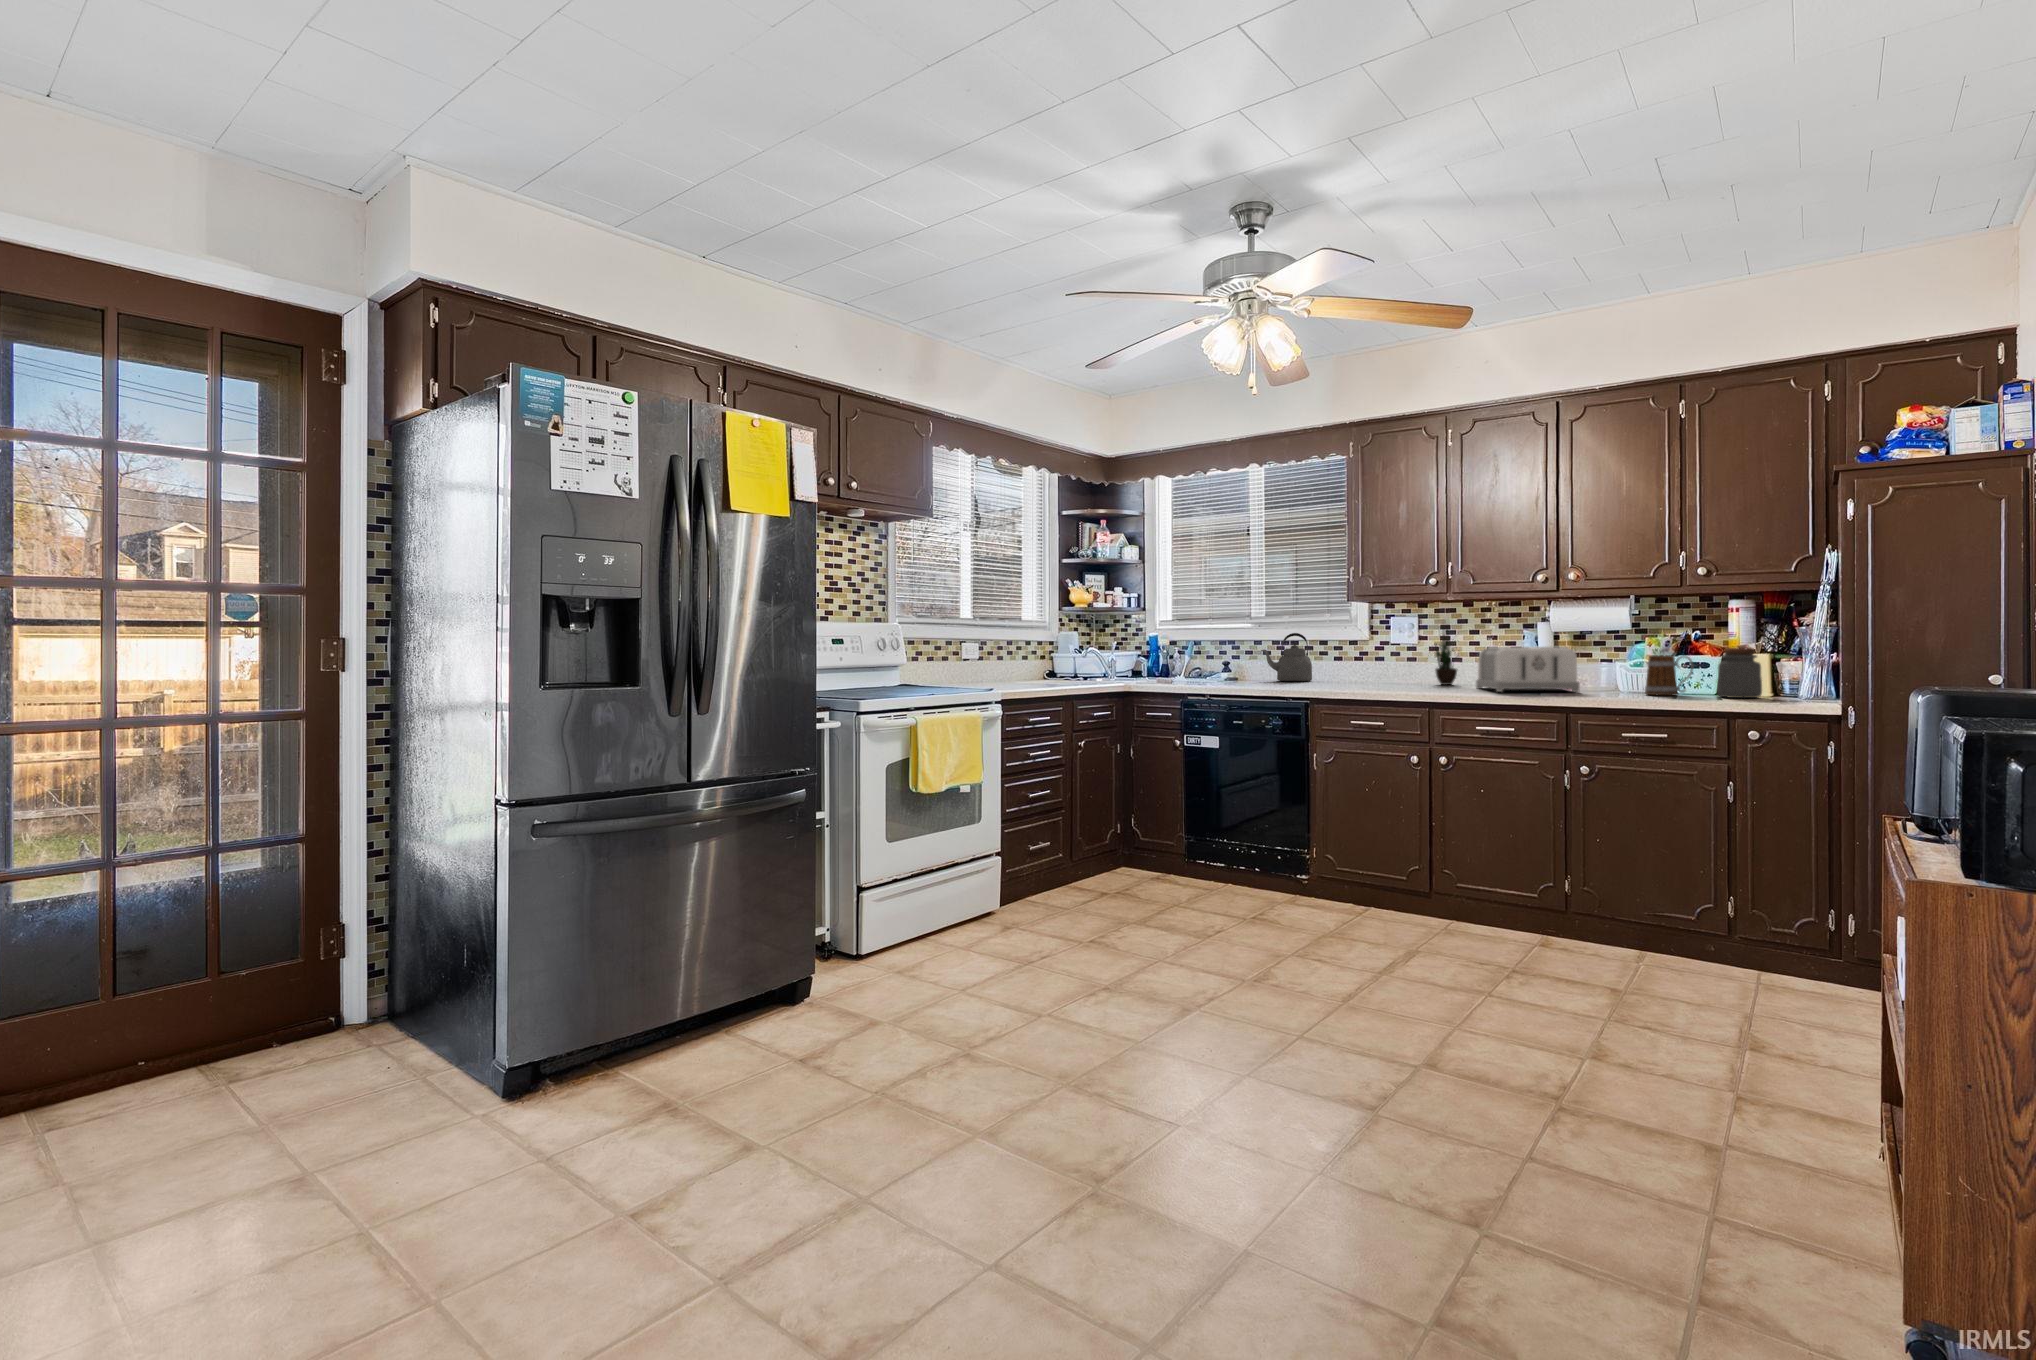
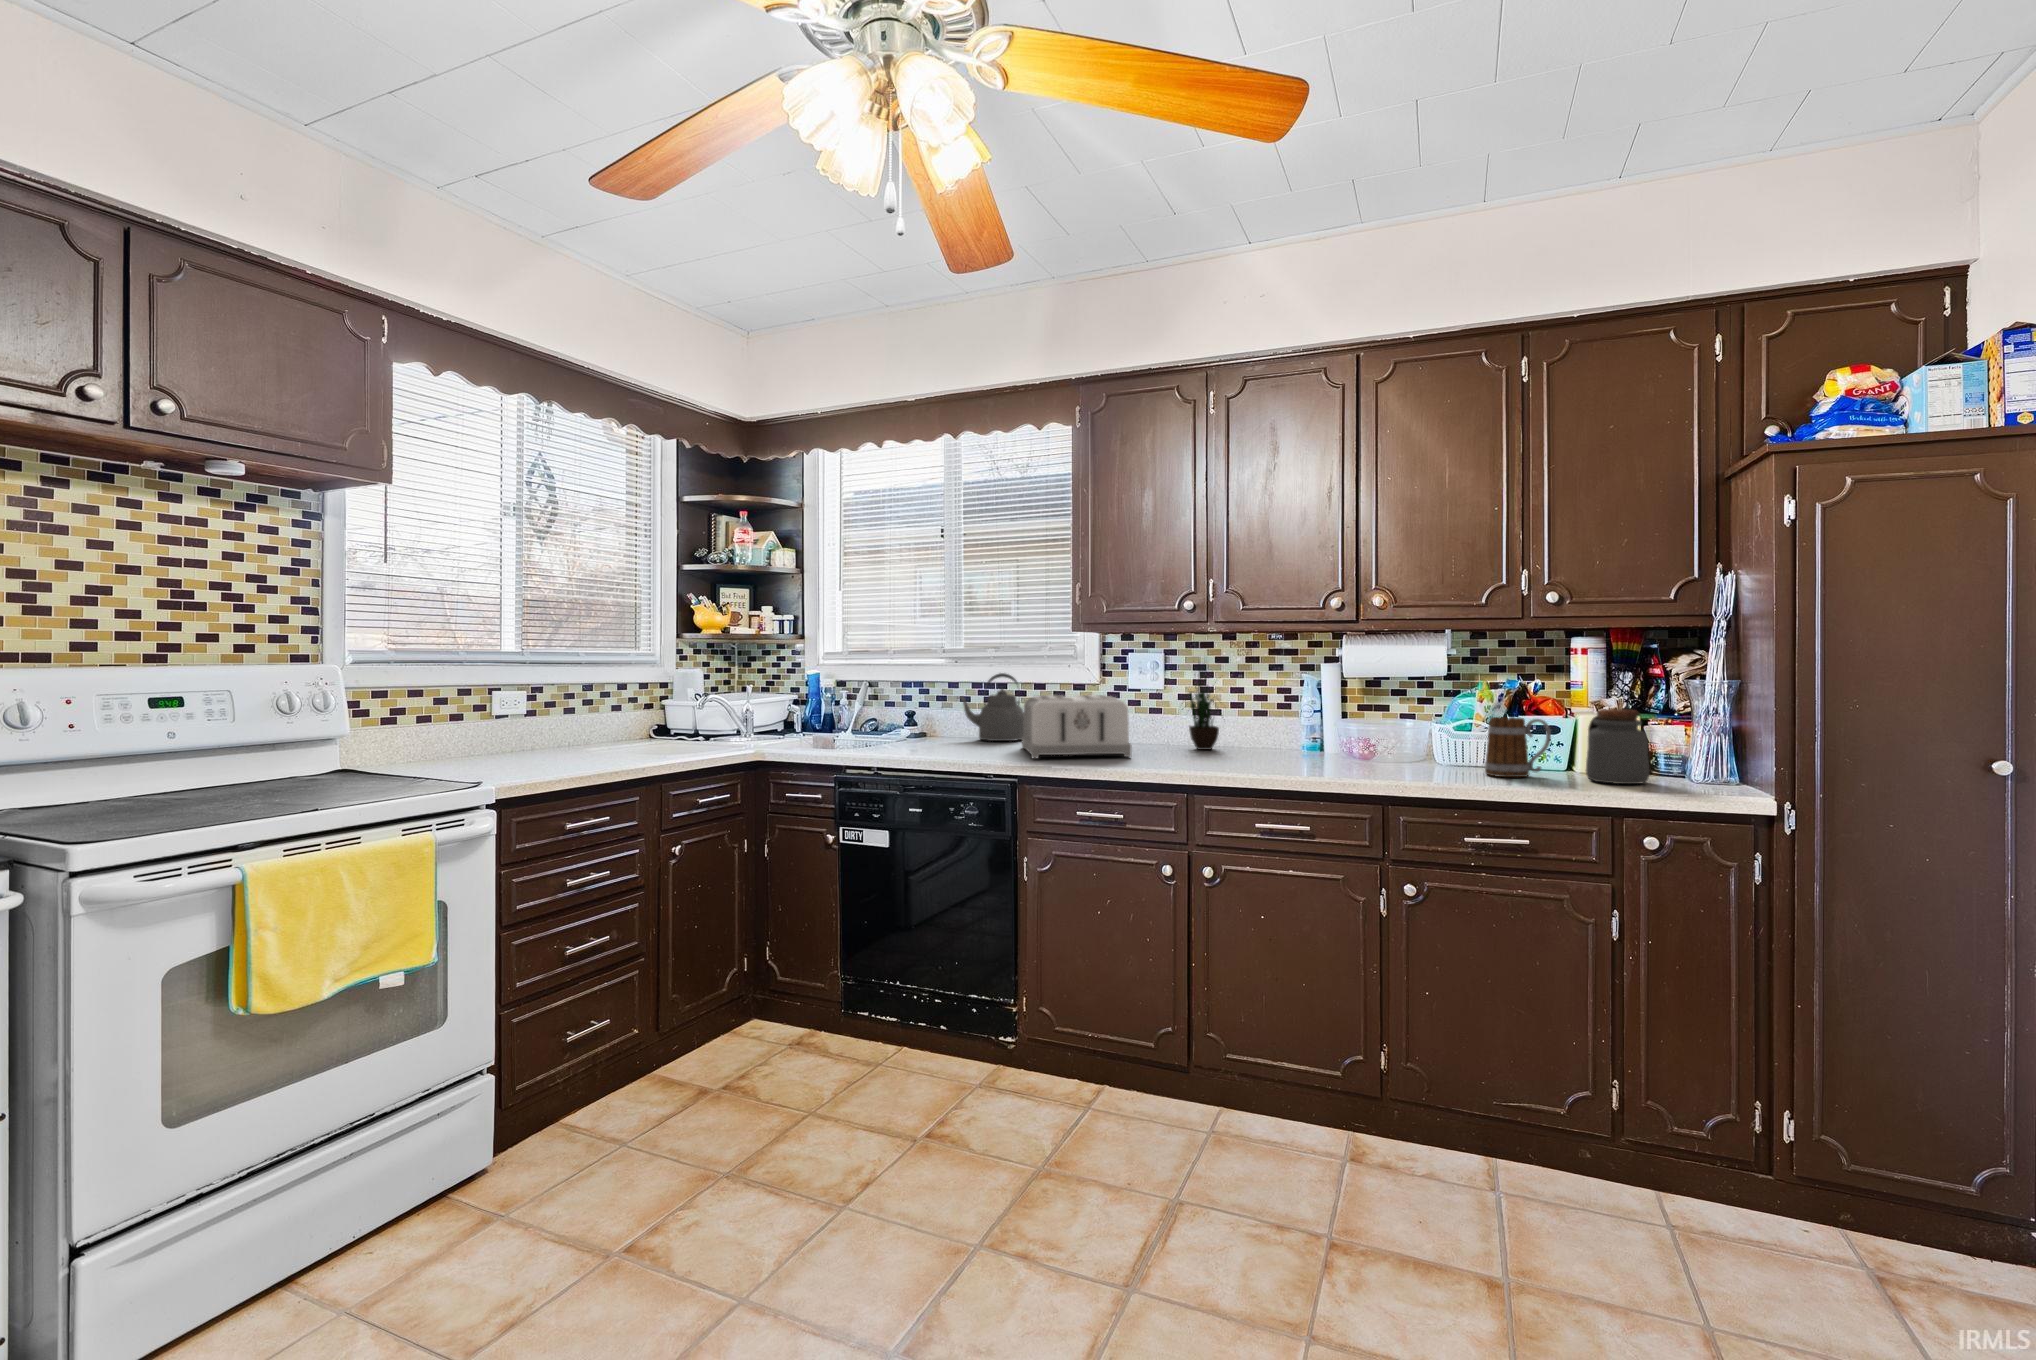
toaster: present [1476,646,1580,692] -> present [1022,695,1131,758]

